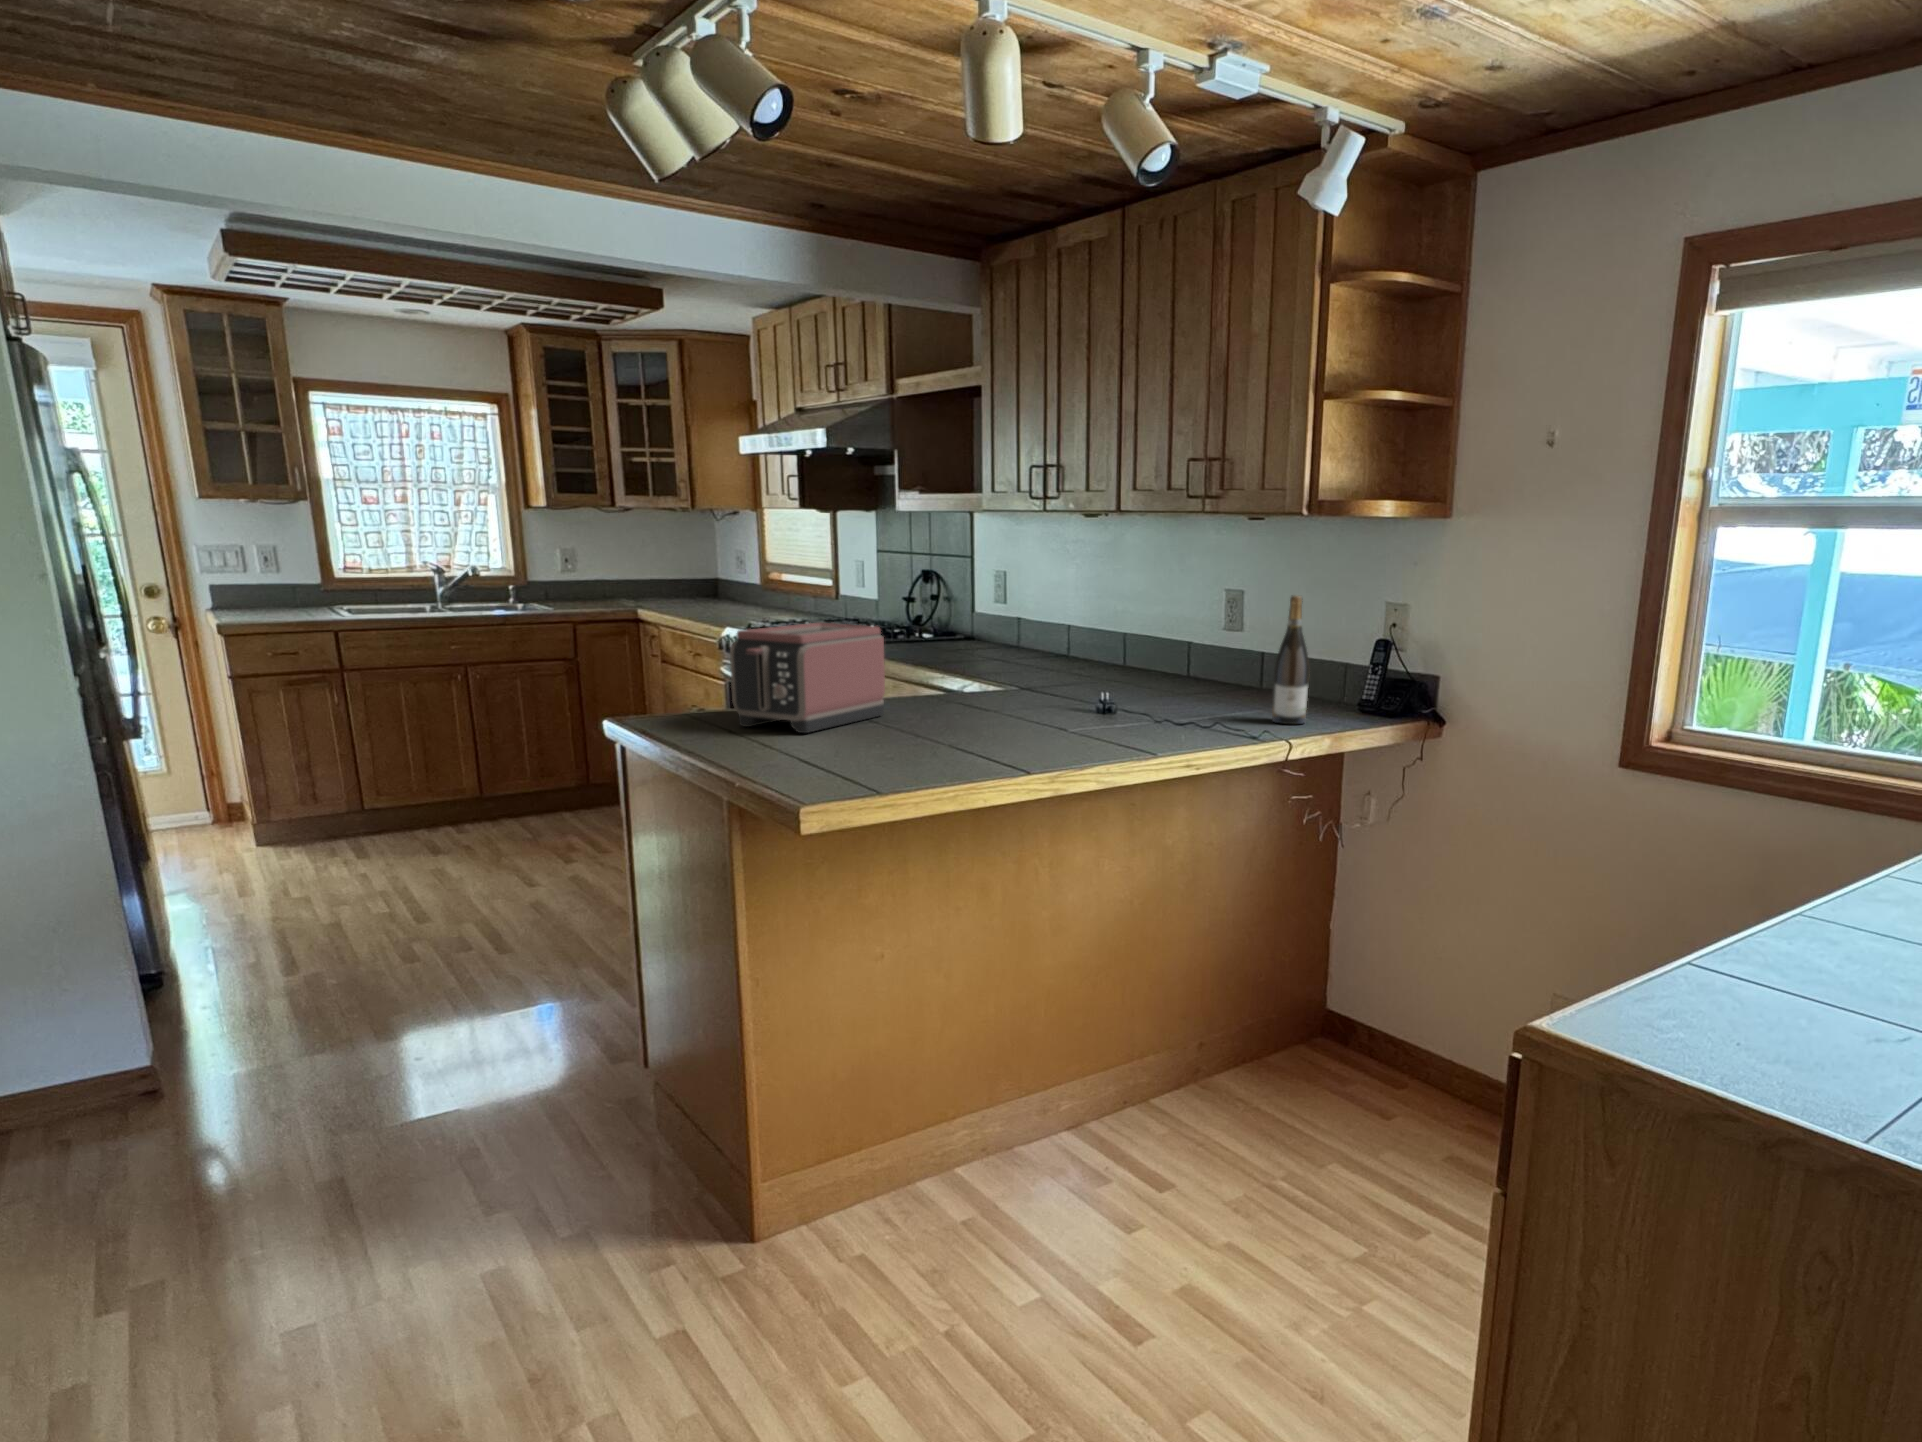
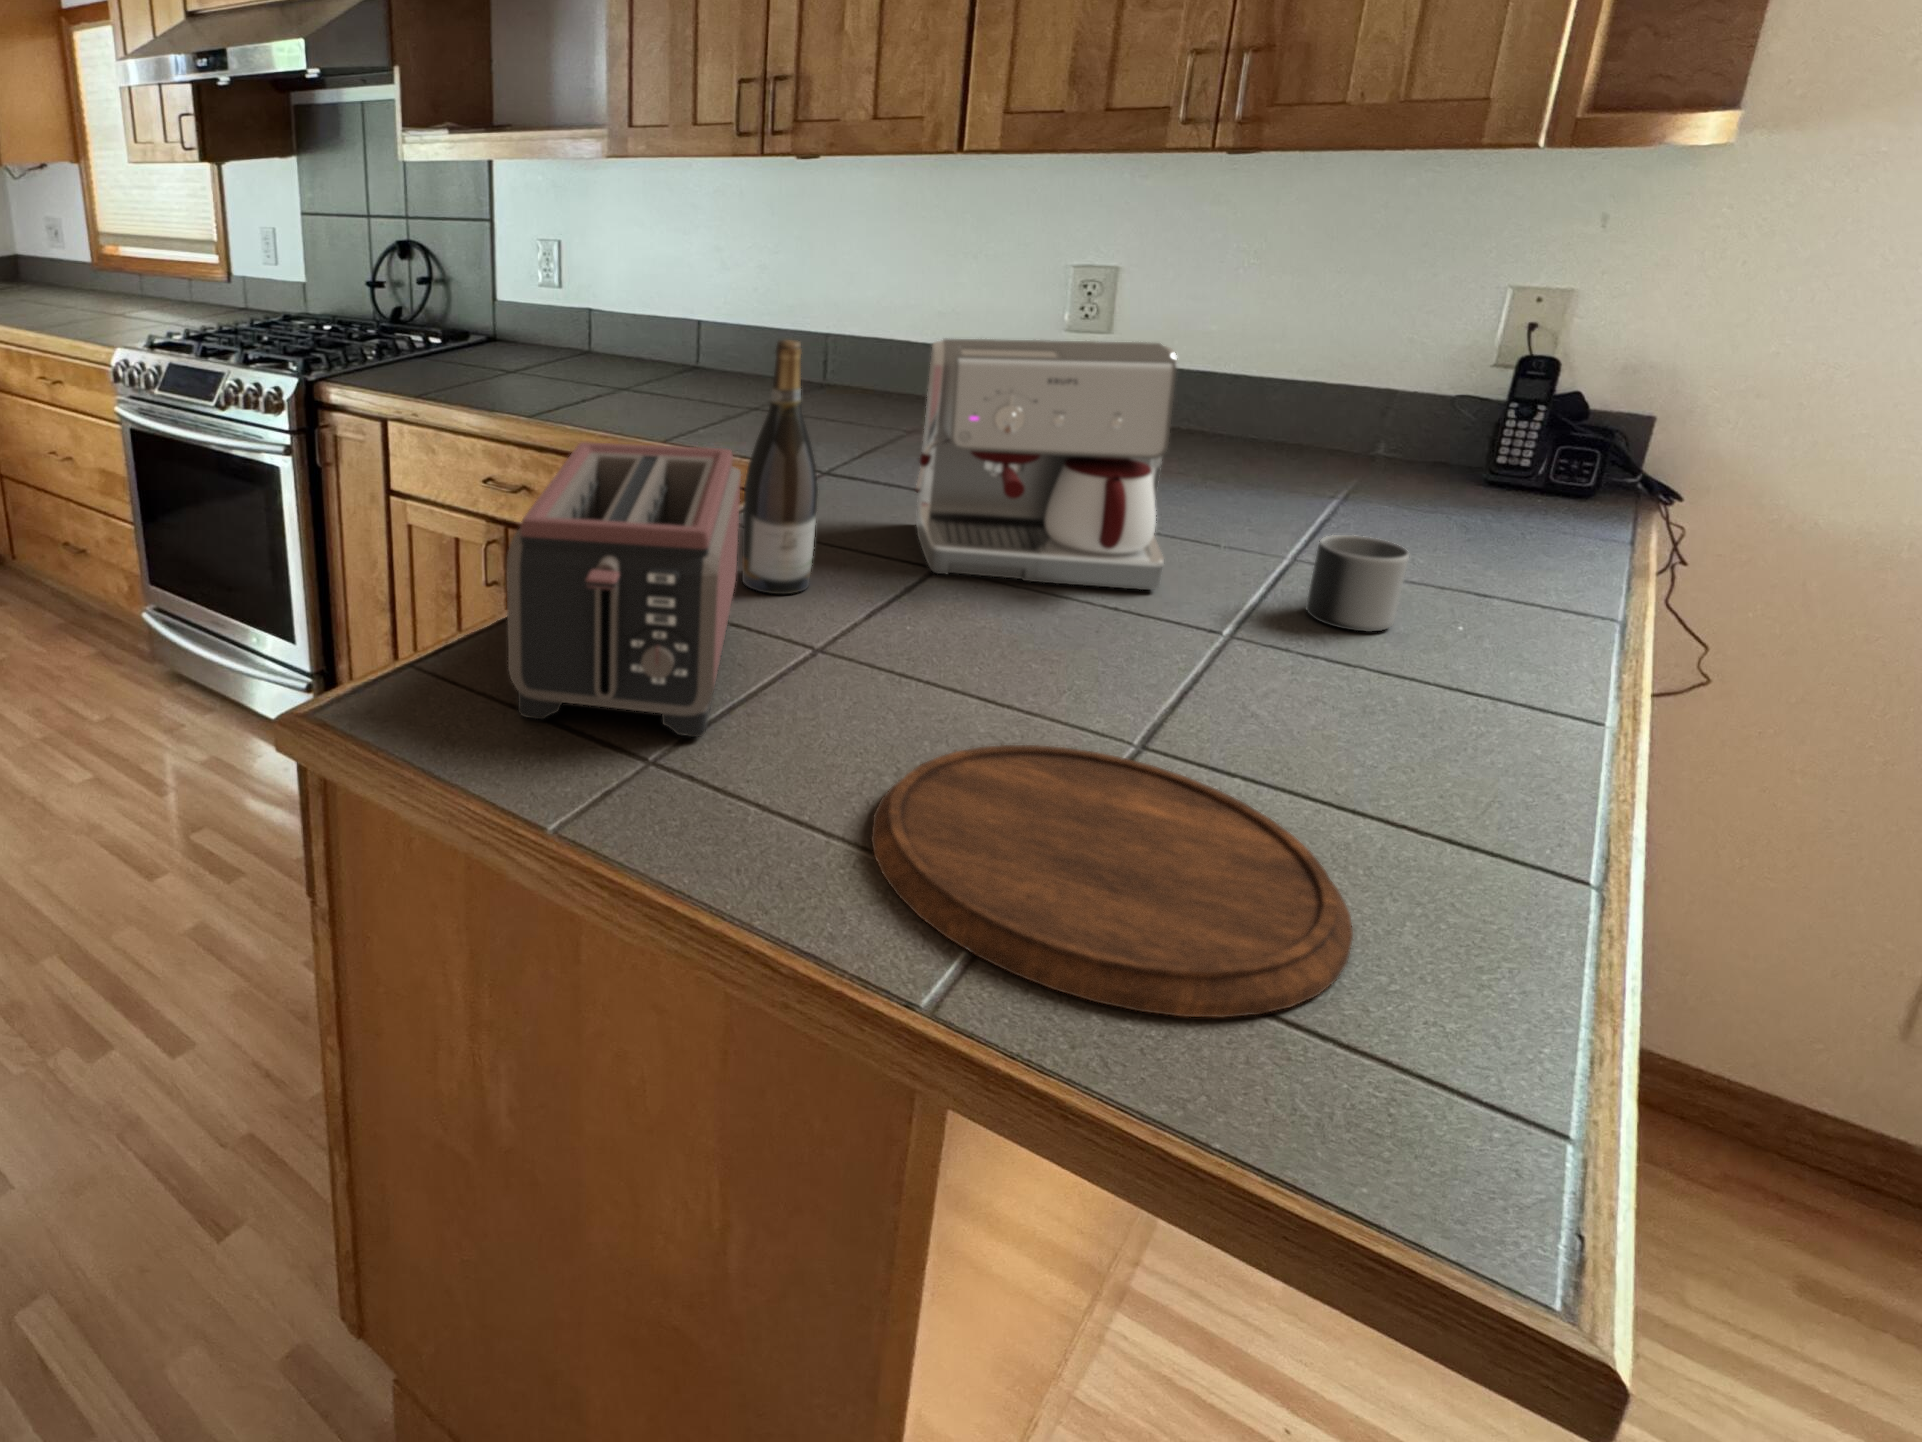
wine bottle: present [1272,596,1310,724] -> present [742,340,818,594]
coffee maker: none [1013,599,1146,722] -> present [915,339,1177,590]
mug: none [1155,693,1201,736] -> present [1306,535,1409,632]
cutting board: none [810,734,979,778] -> present [871,745,1353,1018]

